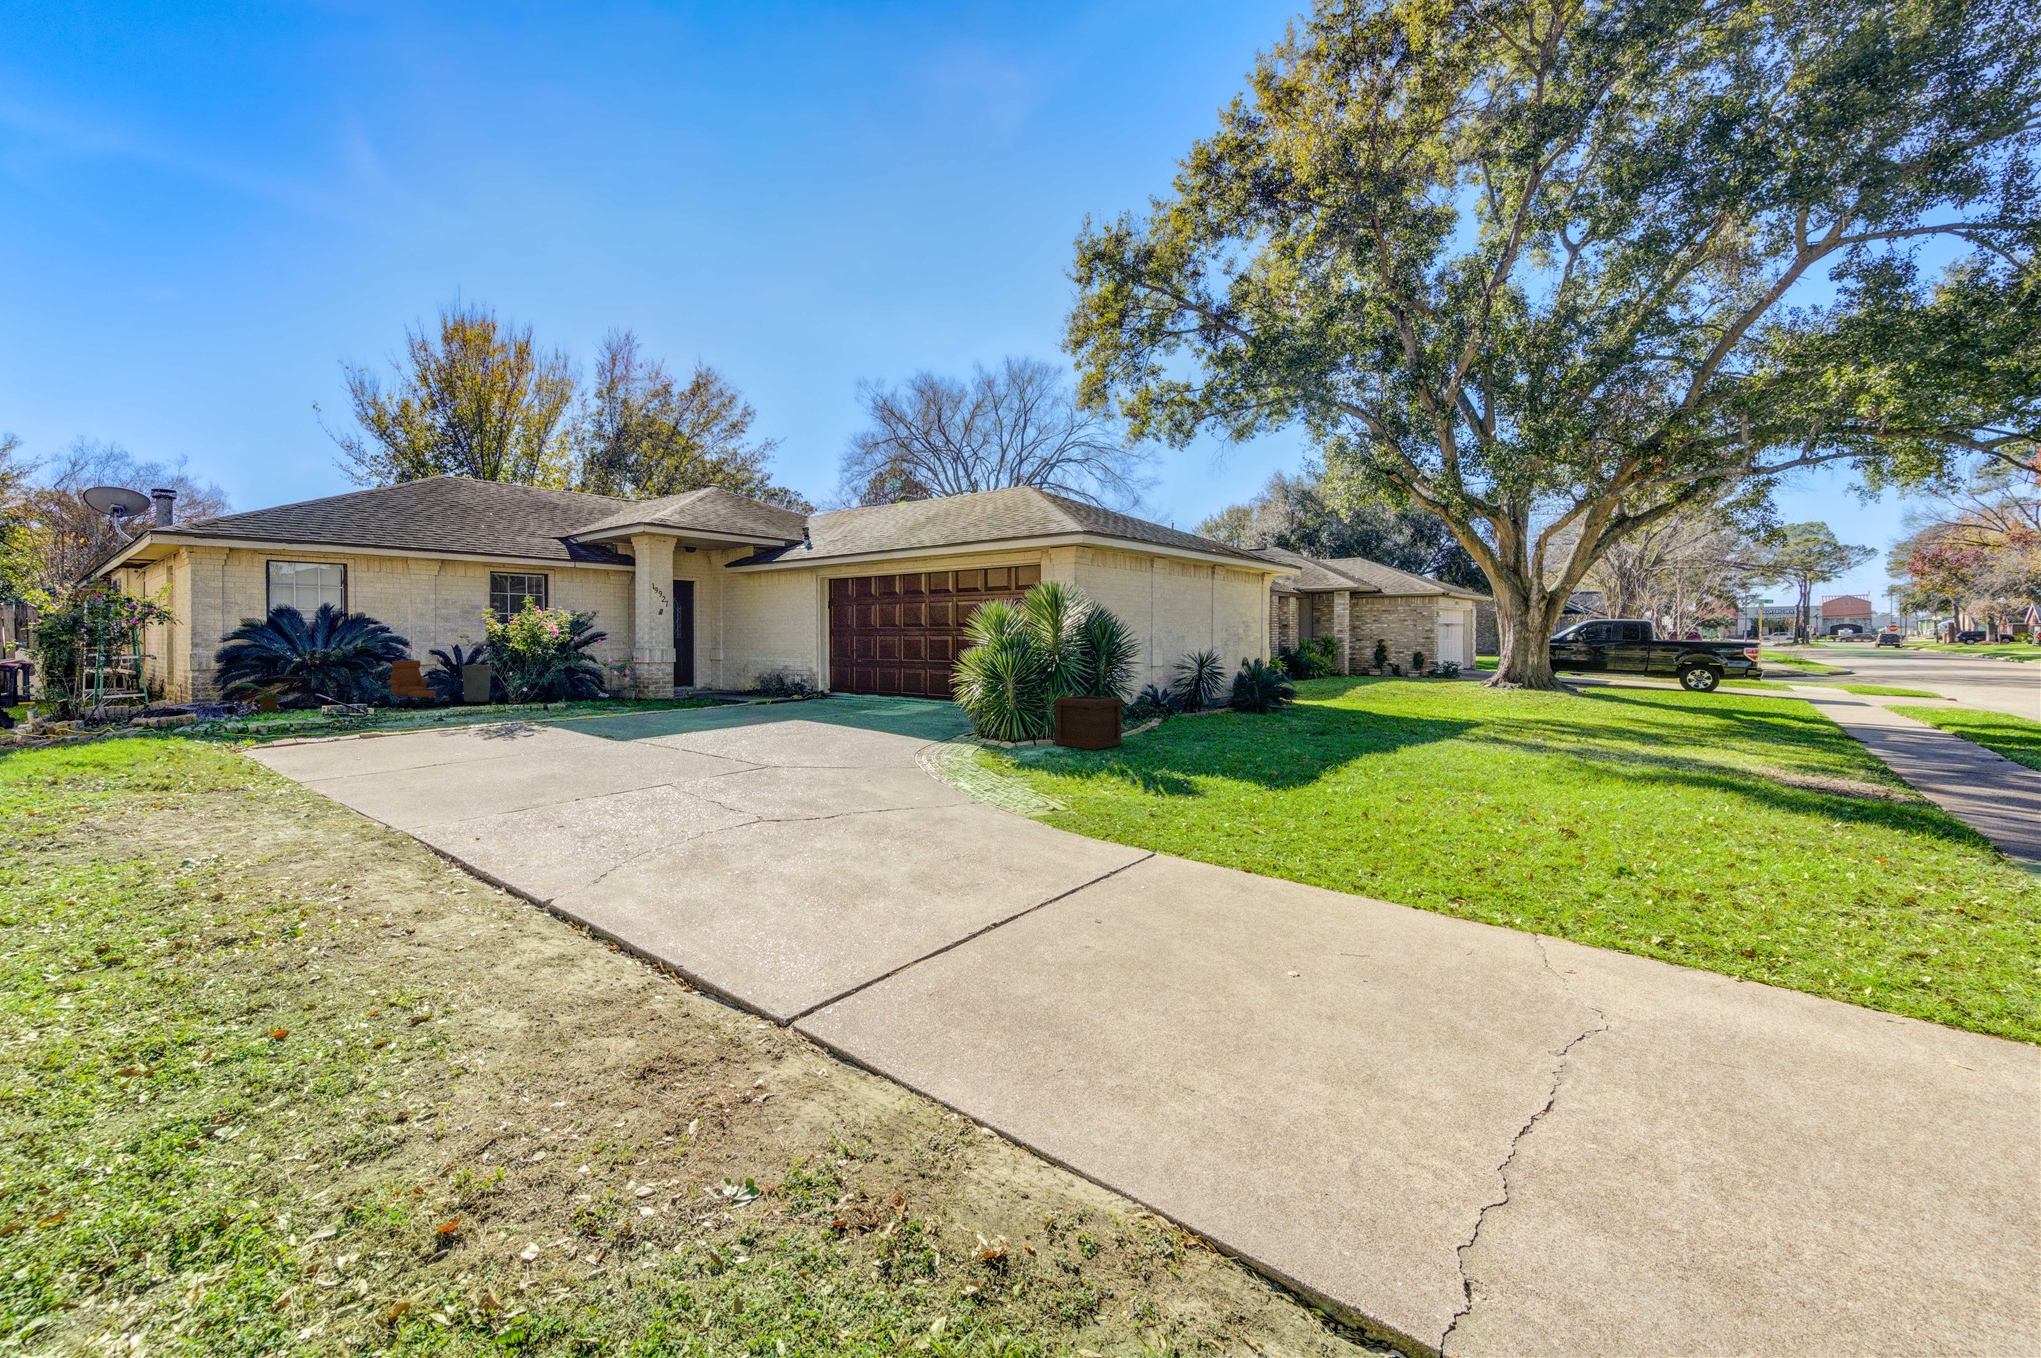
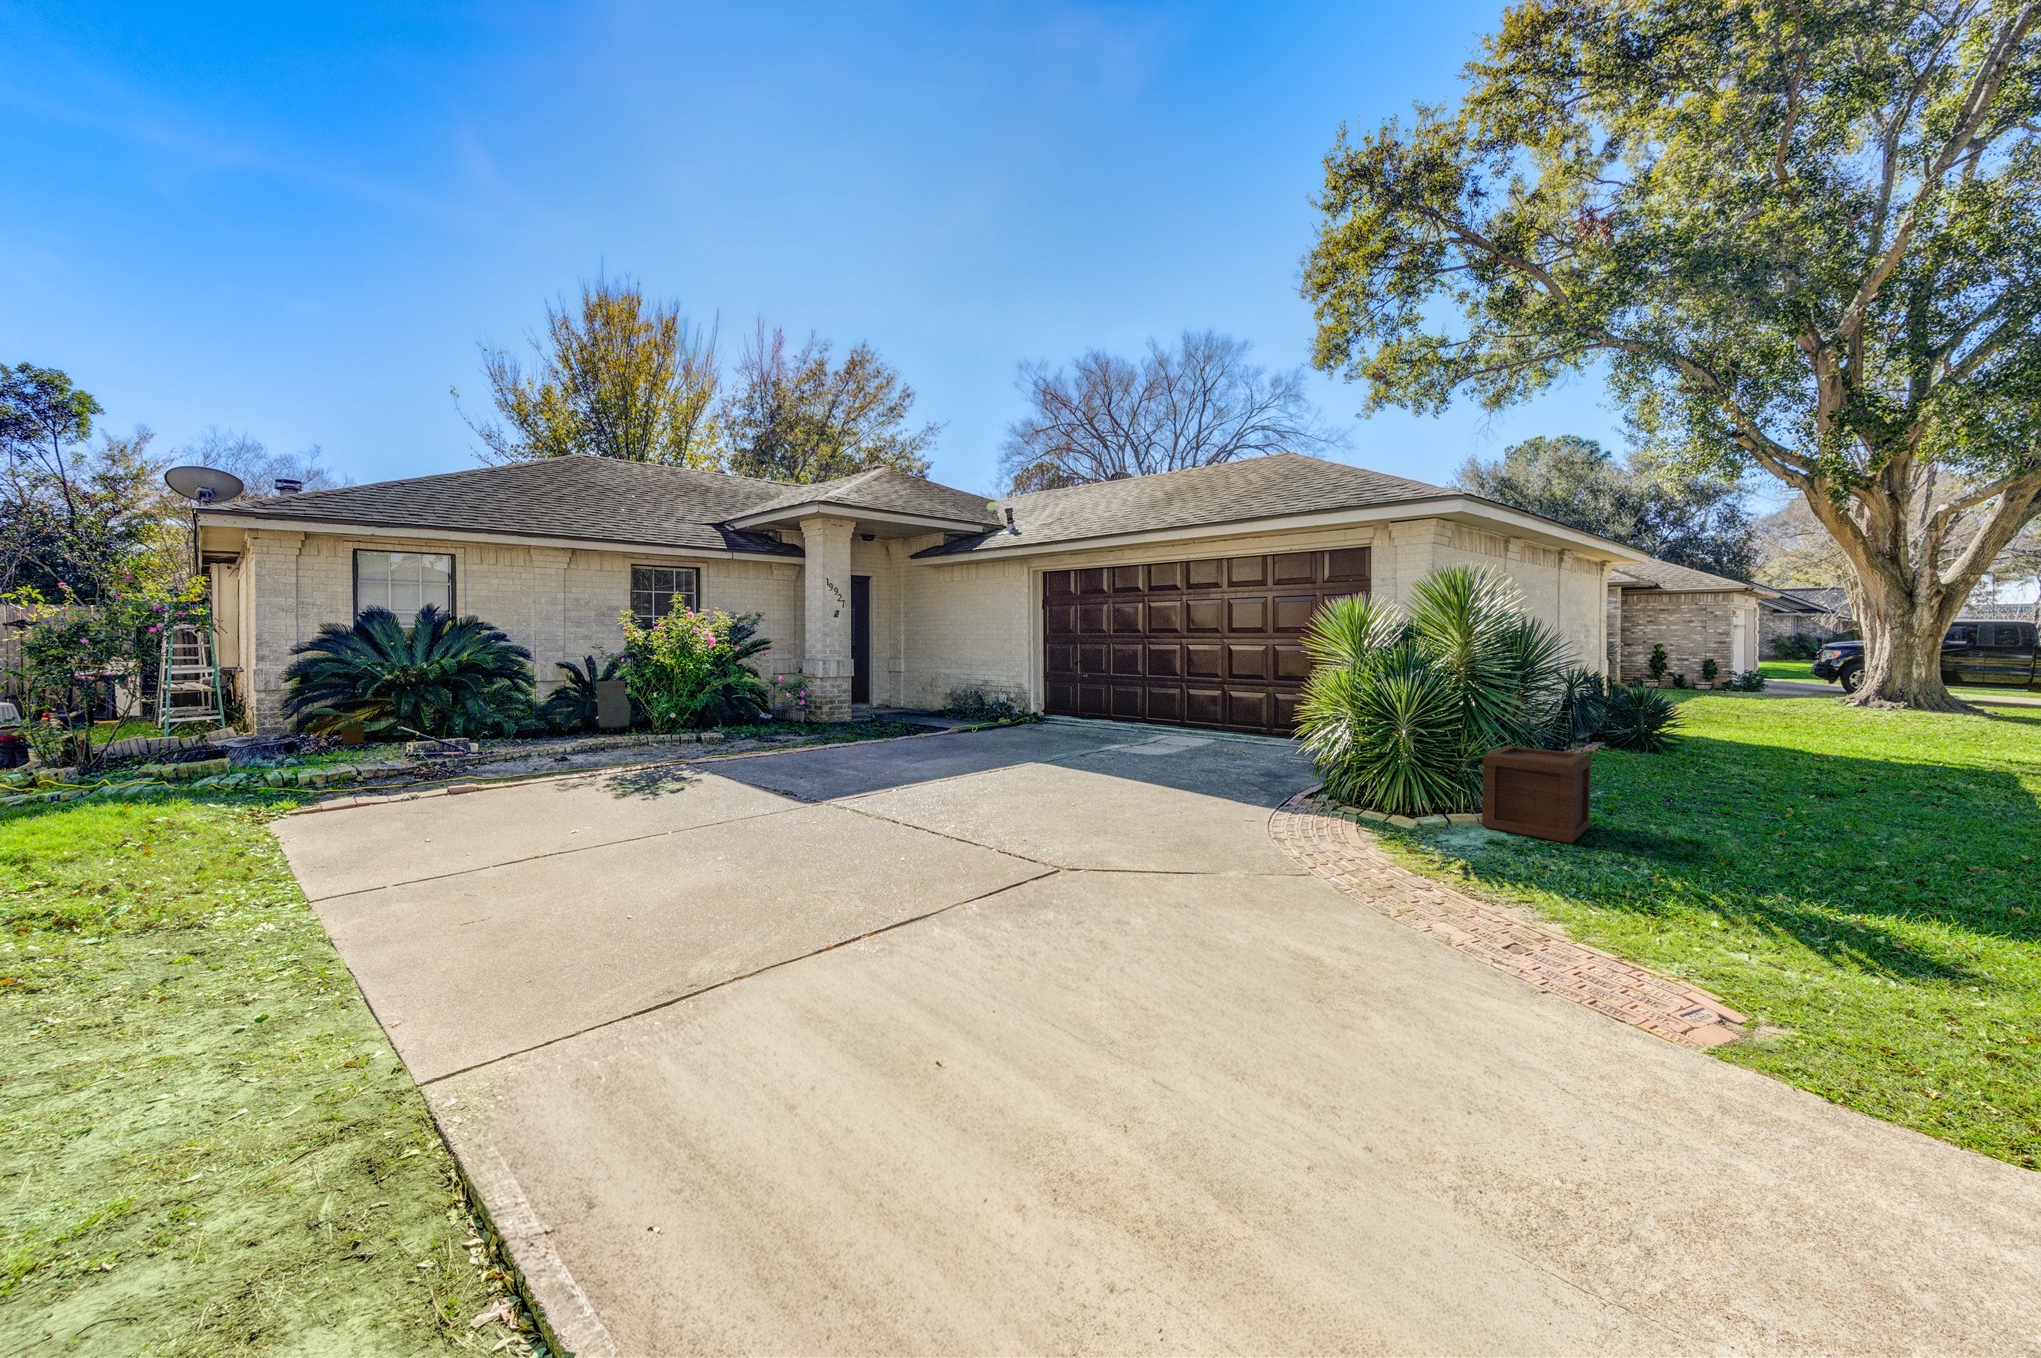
lounge chair: present [386,660,436,707] -> none [502,676,563,737]

